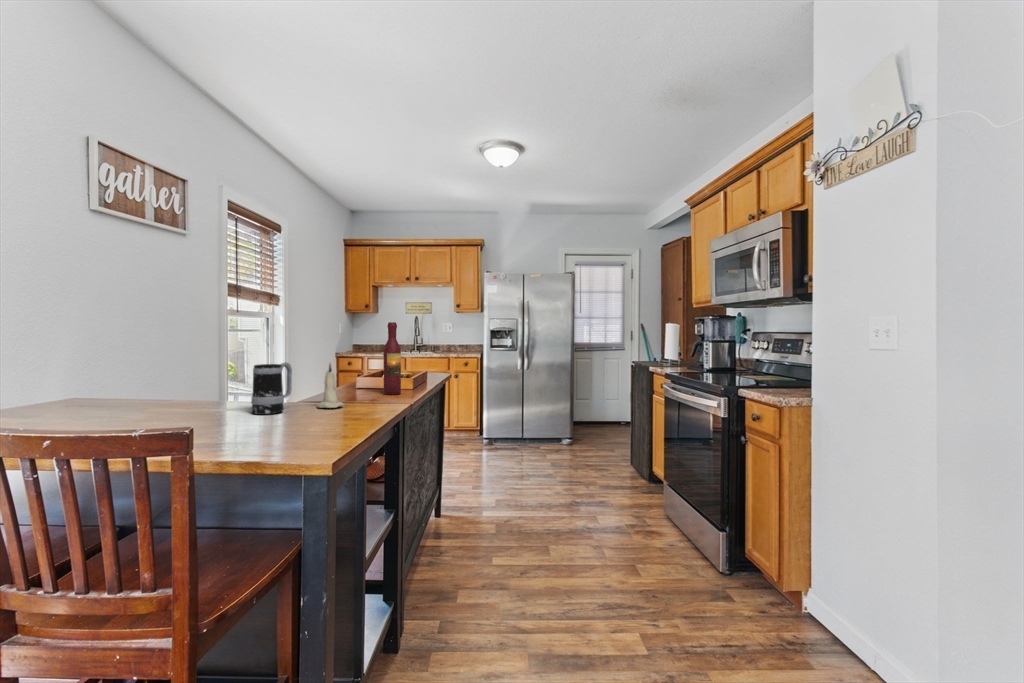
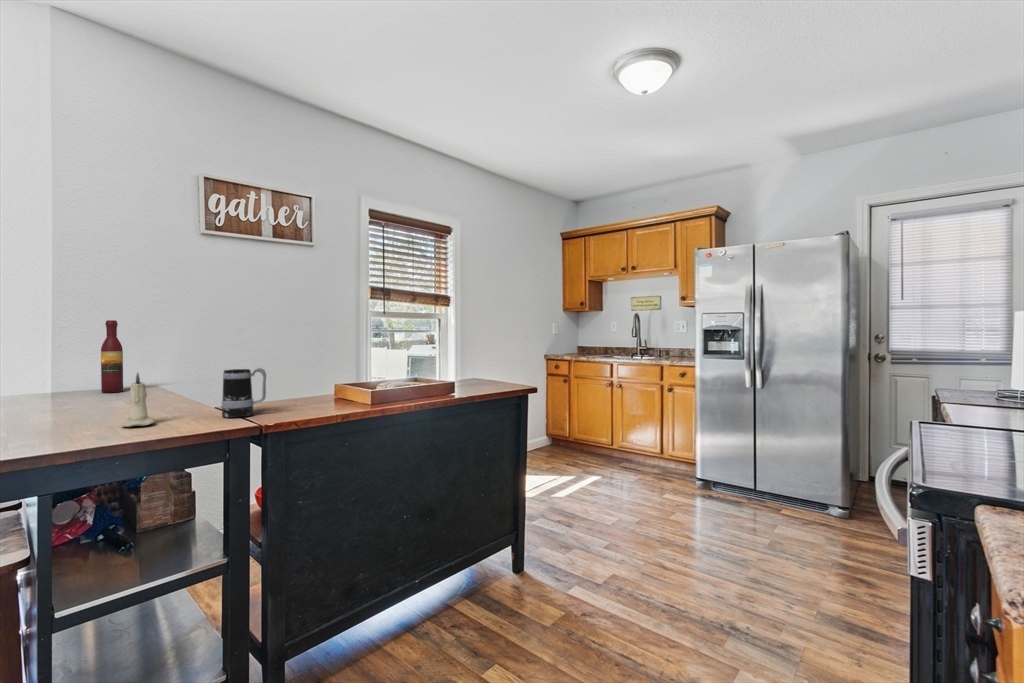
wine bottle: present [384,322,401,395] -> present [101,320,123,393]
mug: present [251,362,292,415] -> present [222,368,266,418]

